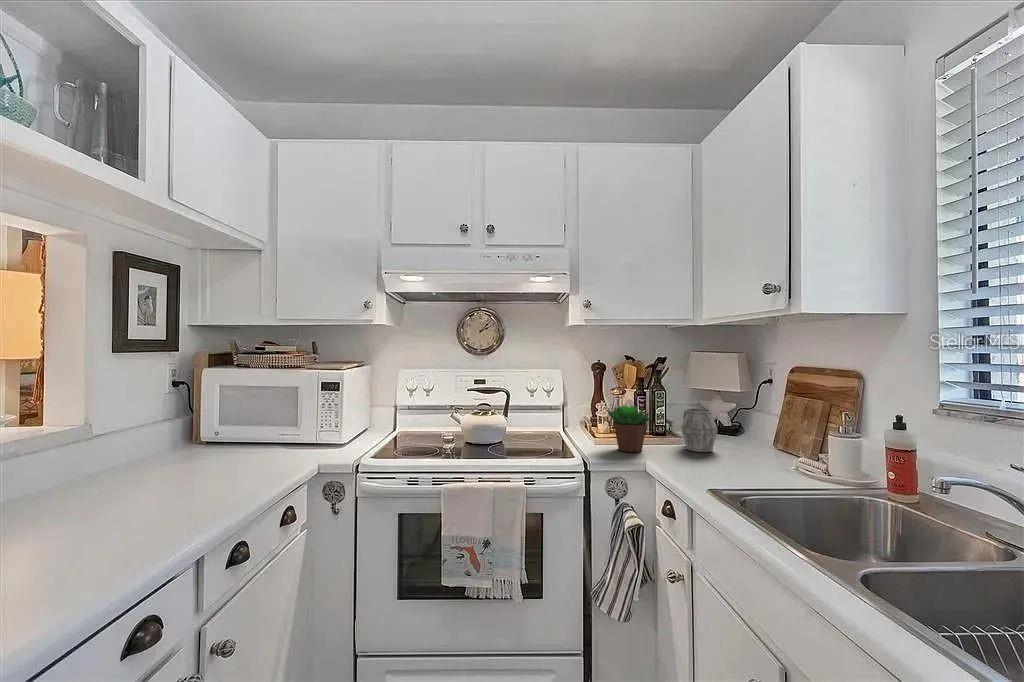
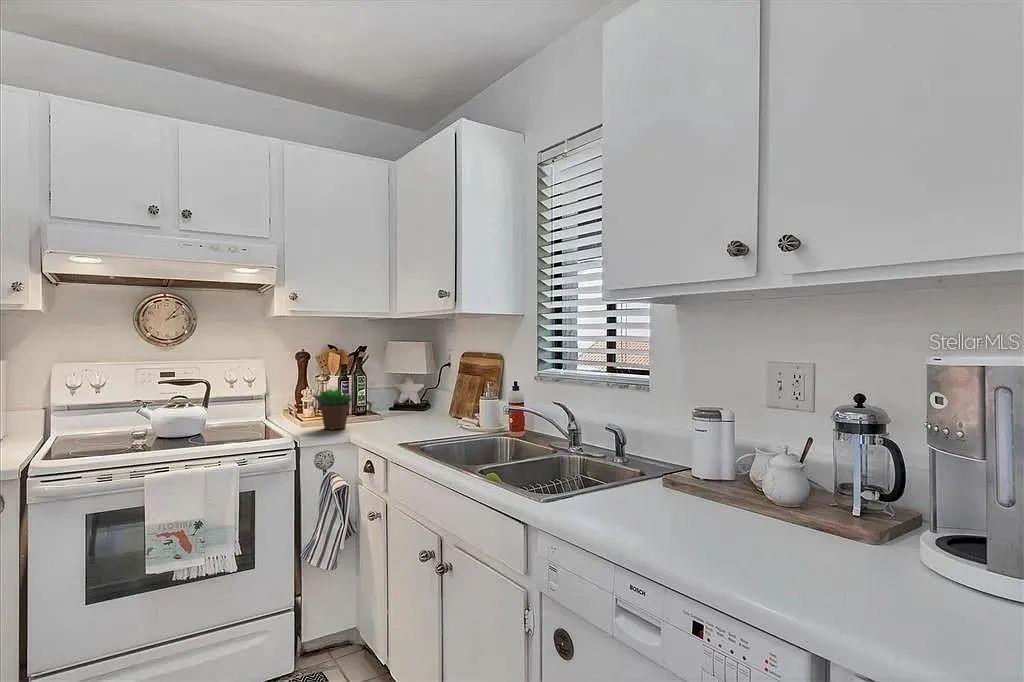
mug: present [681,409,717,452] -> none [379,389,408,424]

